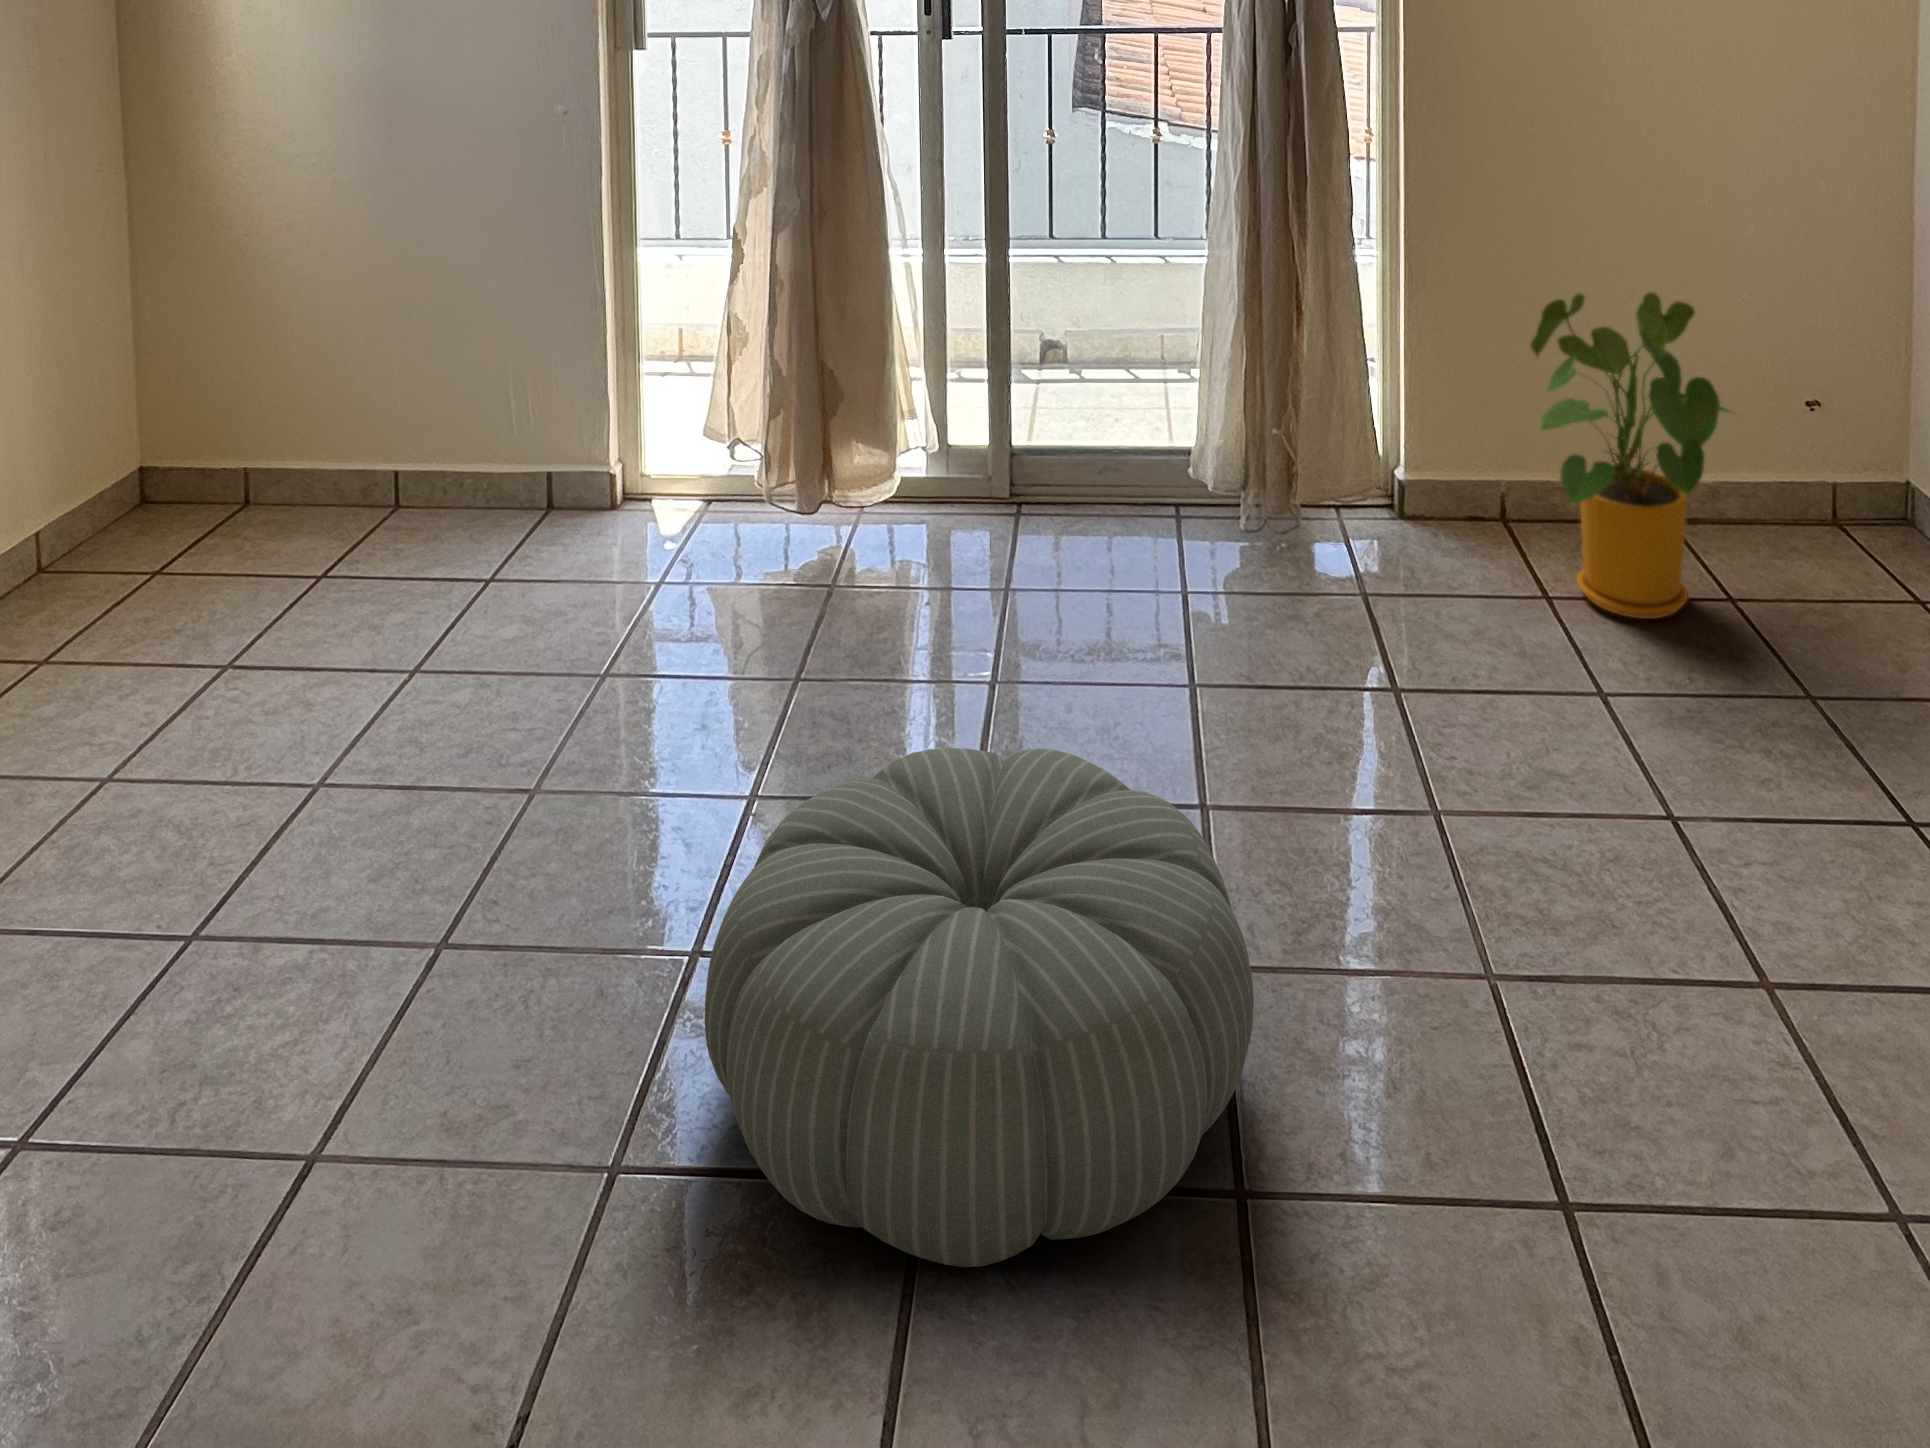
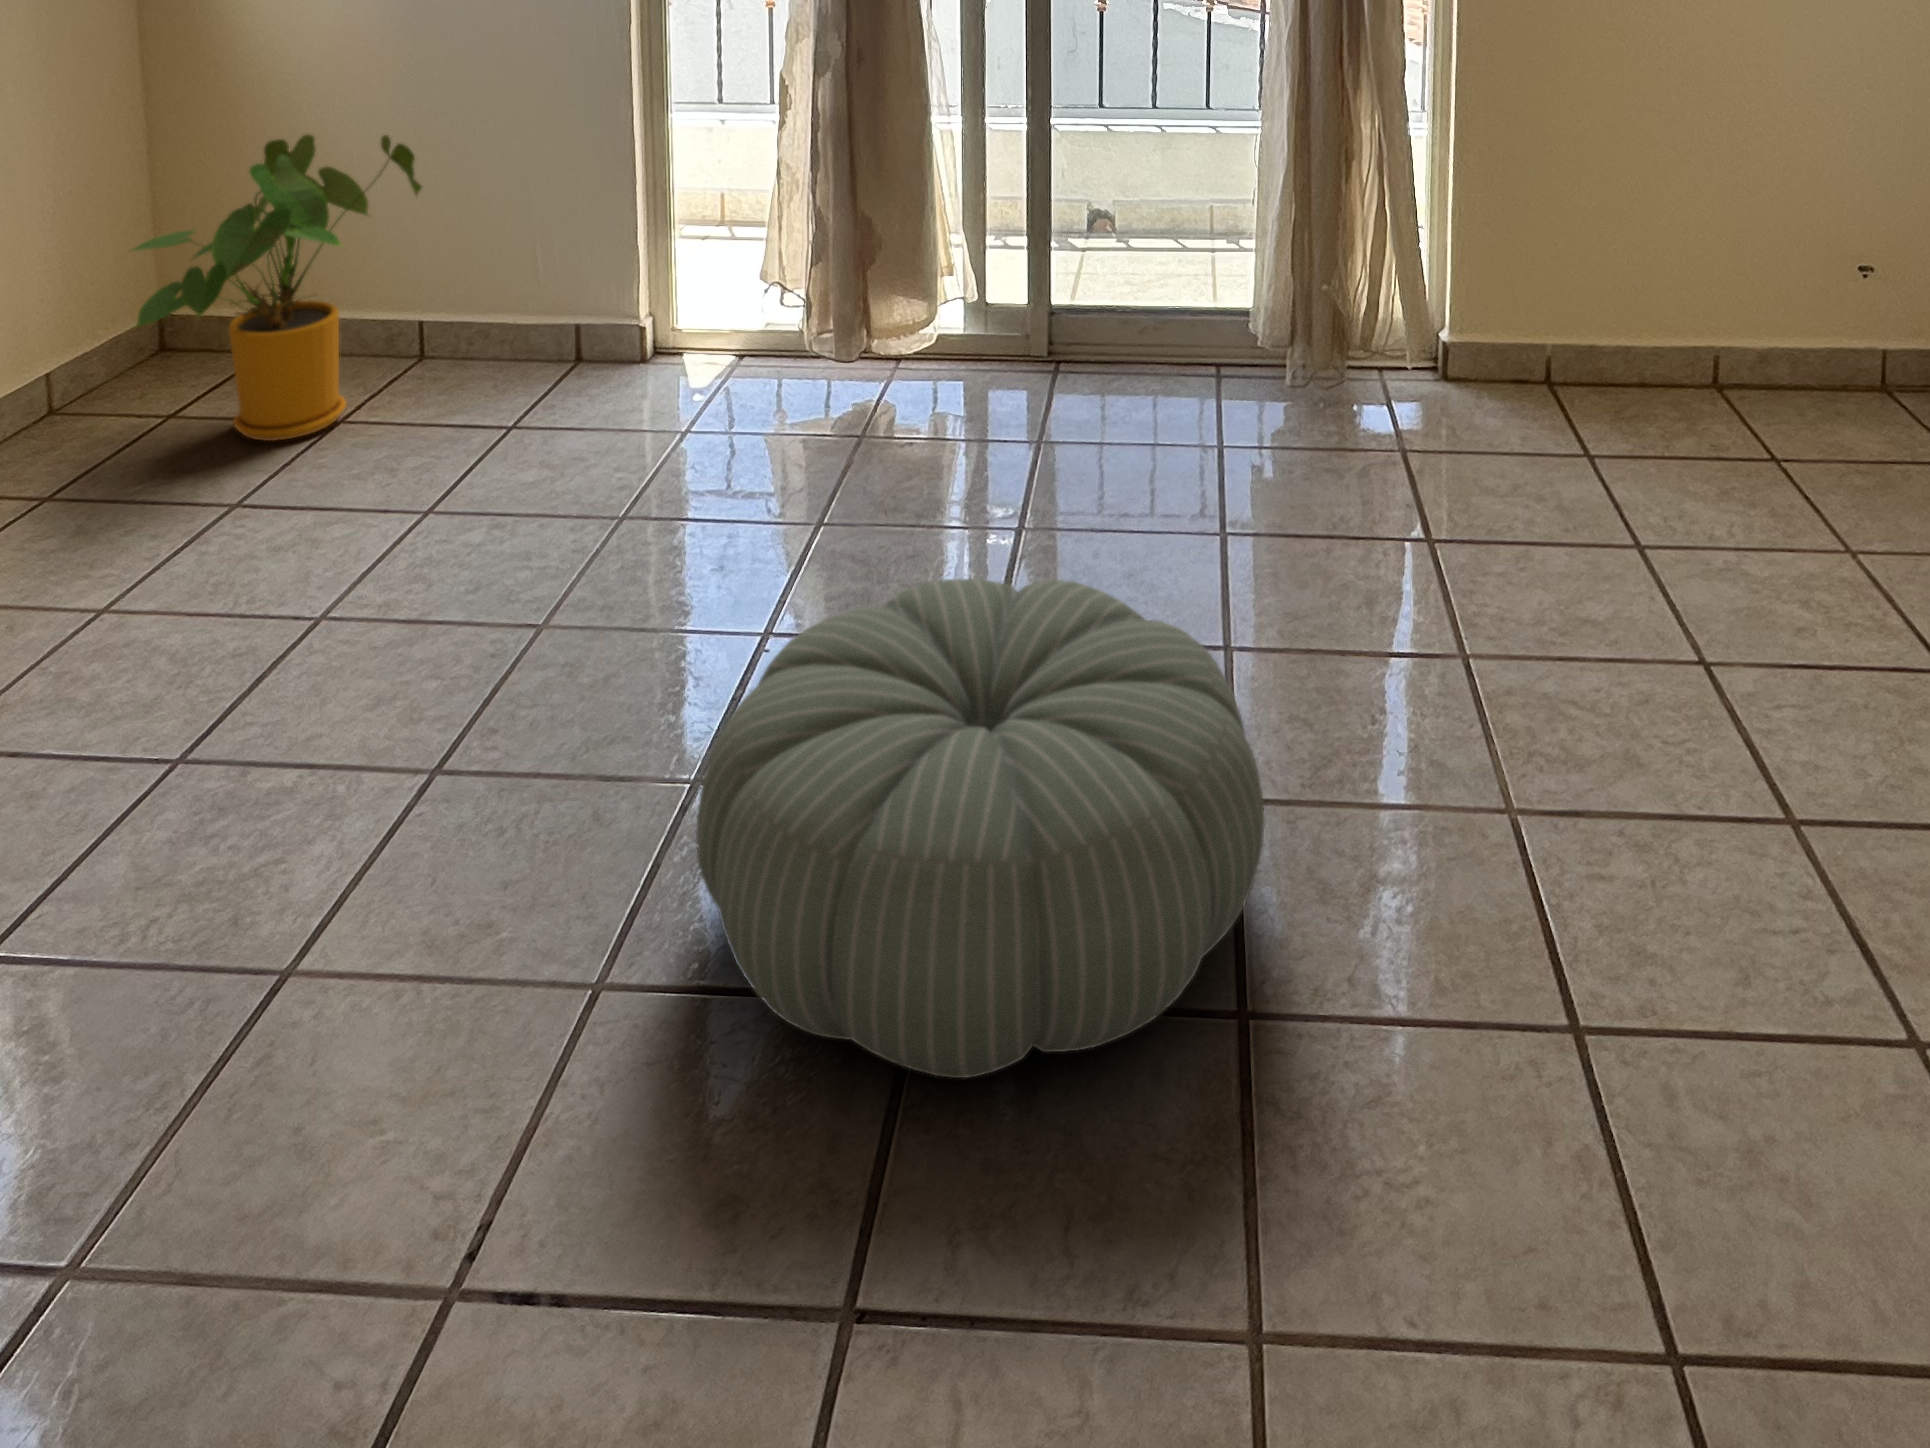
house plant: present [1530,292,1731,619] -> present [132,135,422,441]

